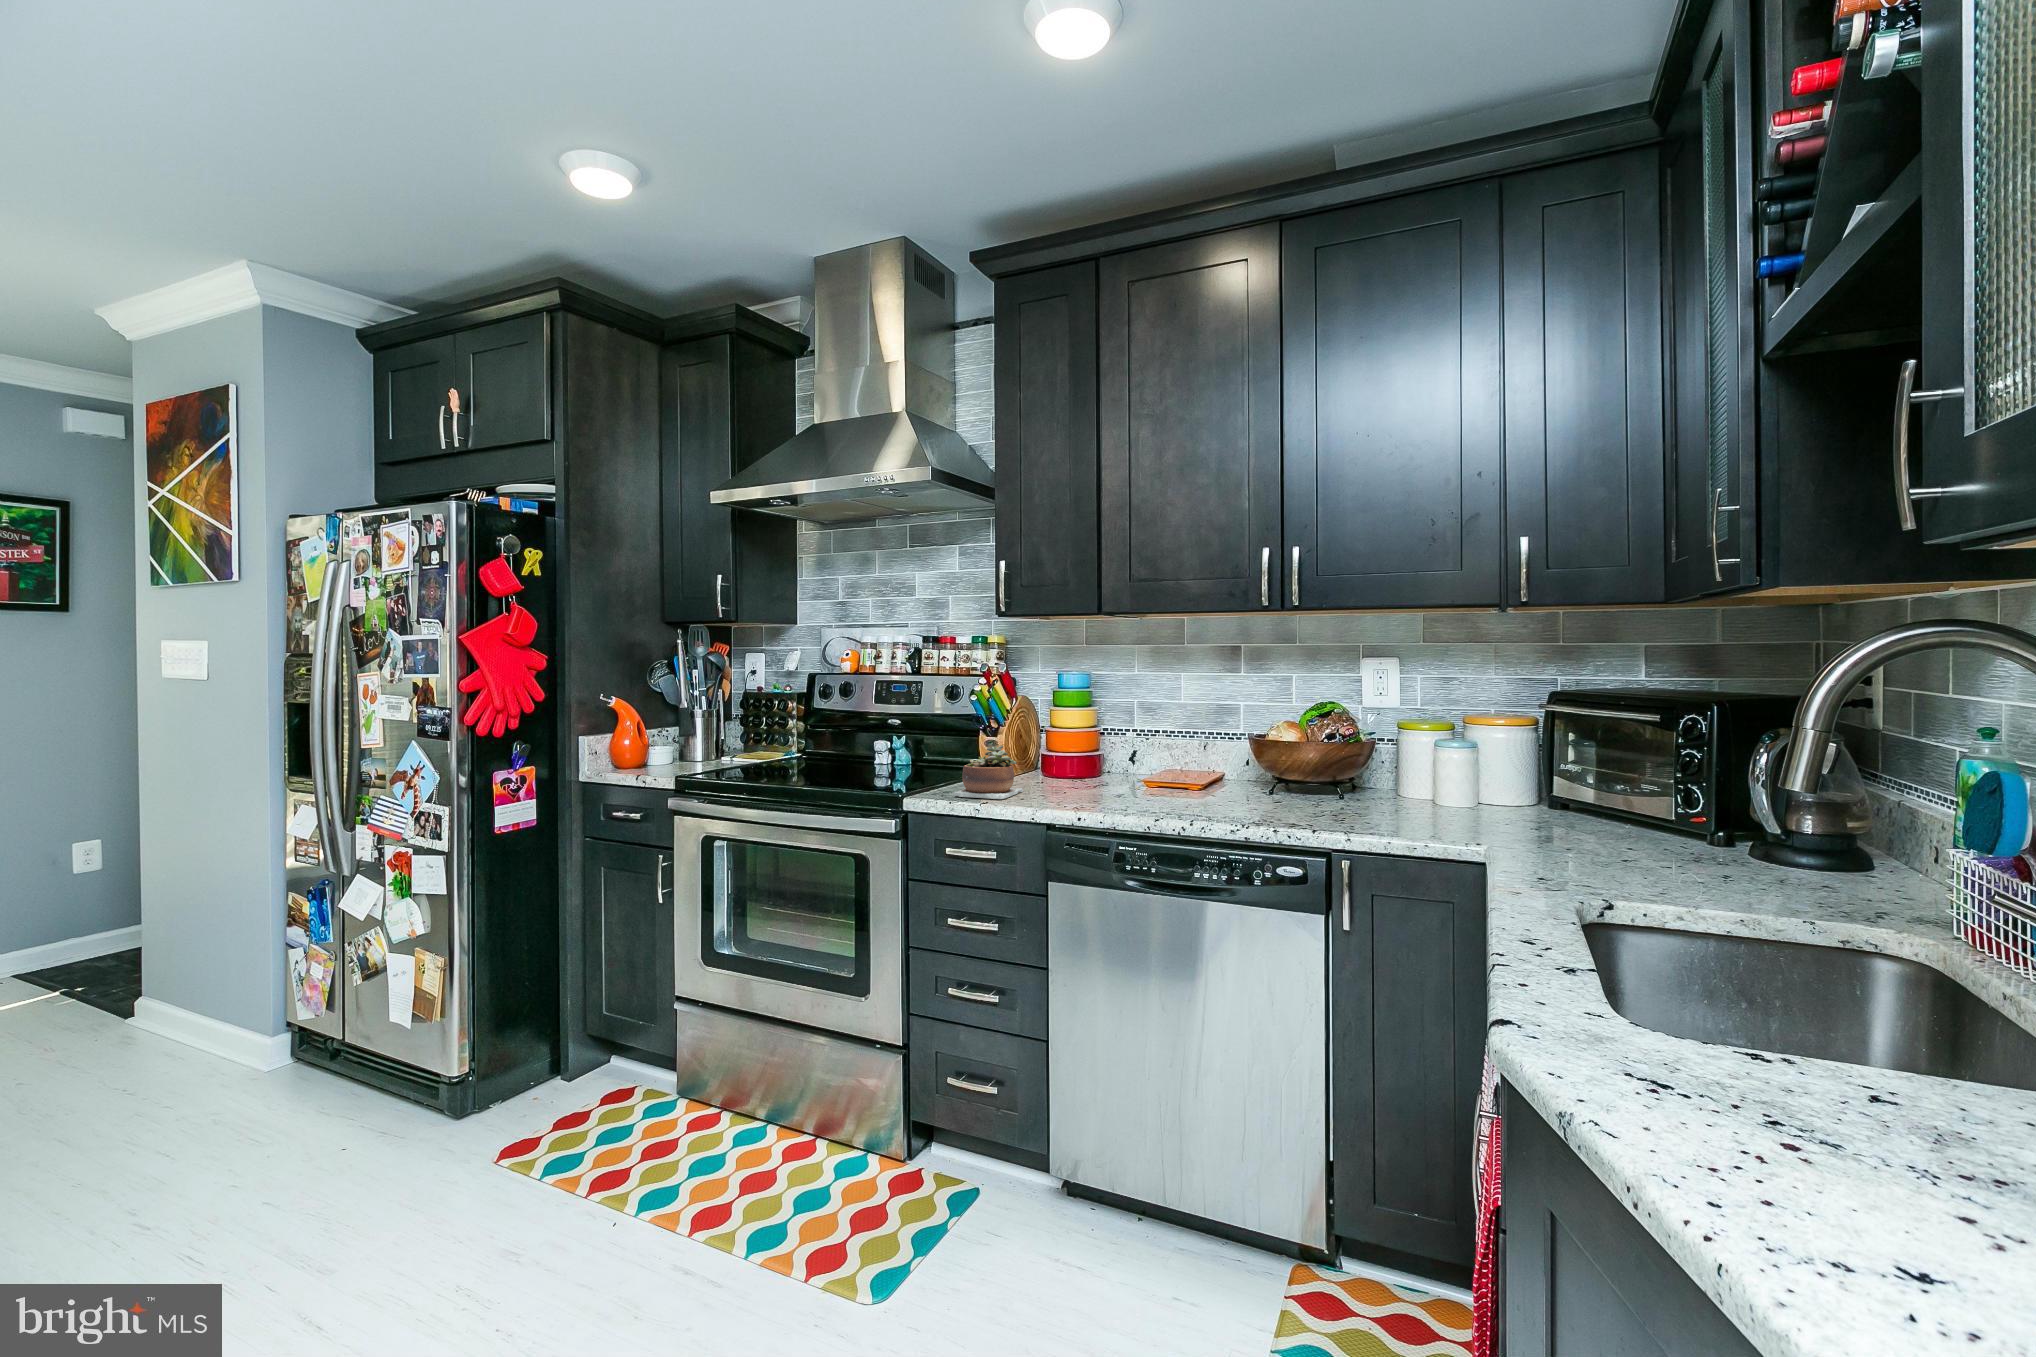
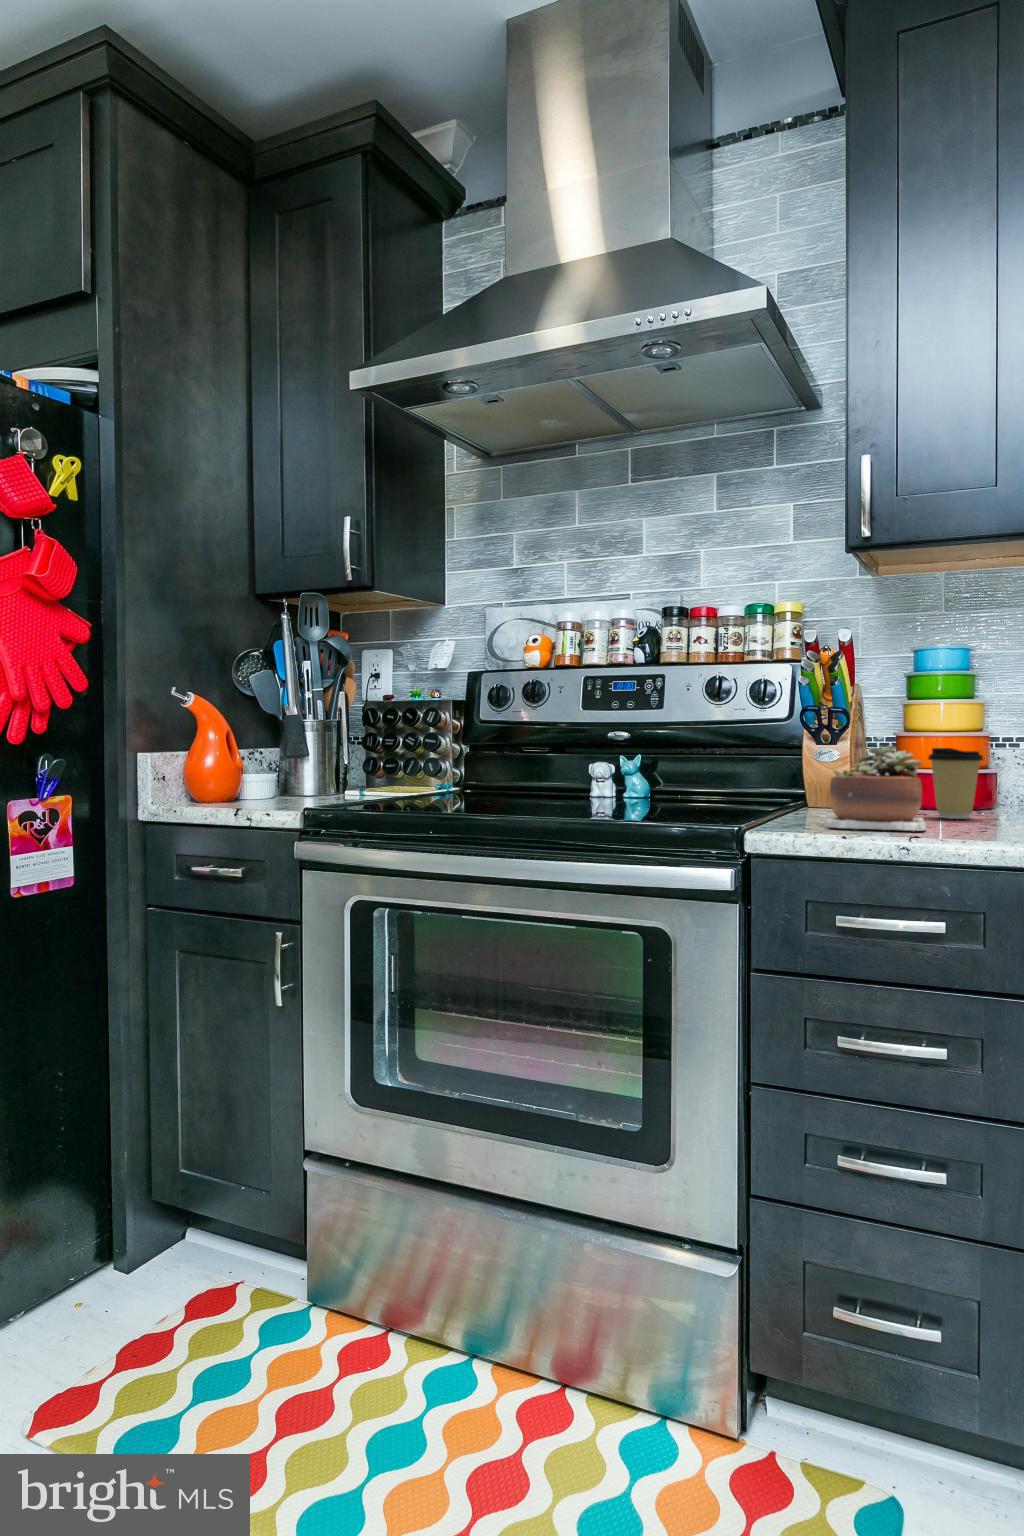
coffee cup: none [1038,743,1070,788] -> present [928,748,983,819]

